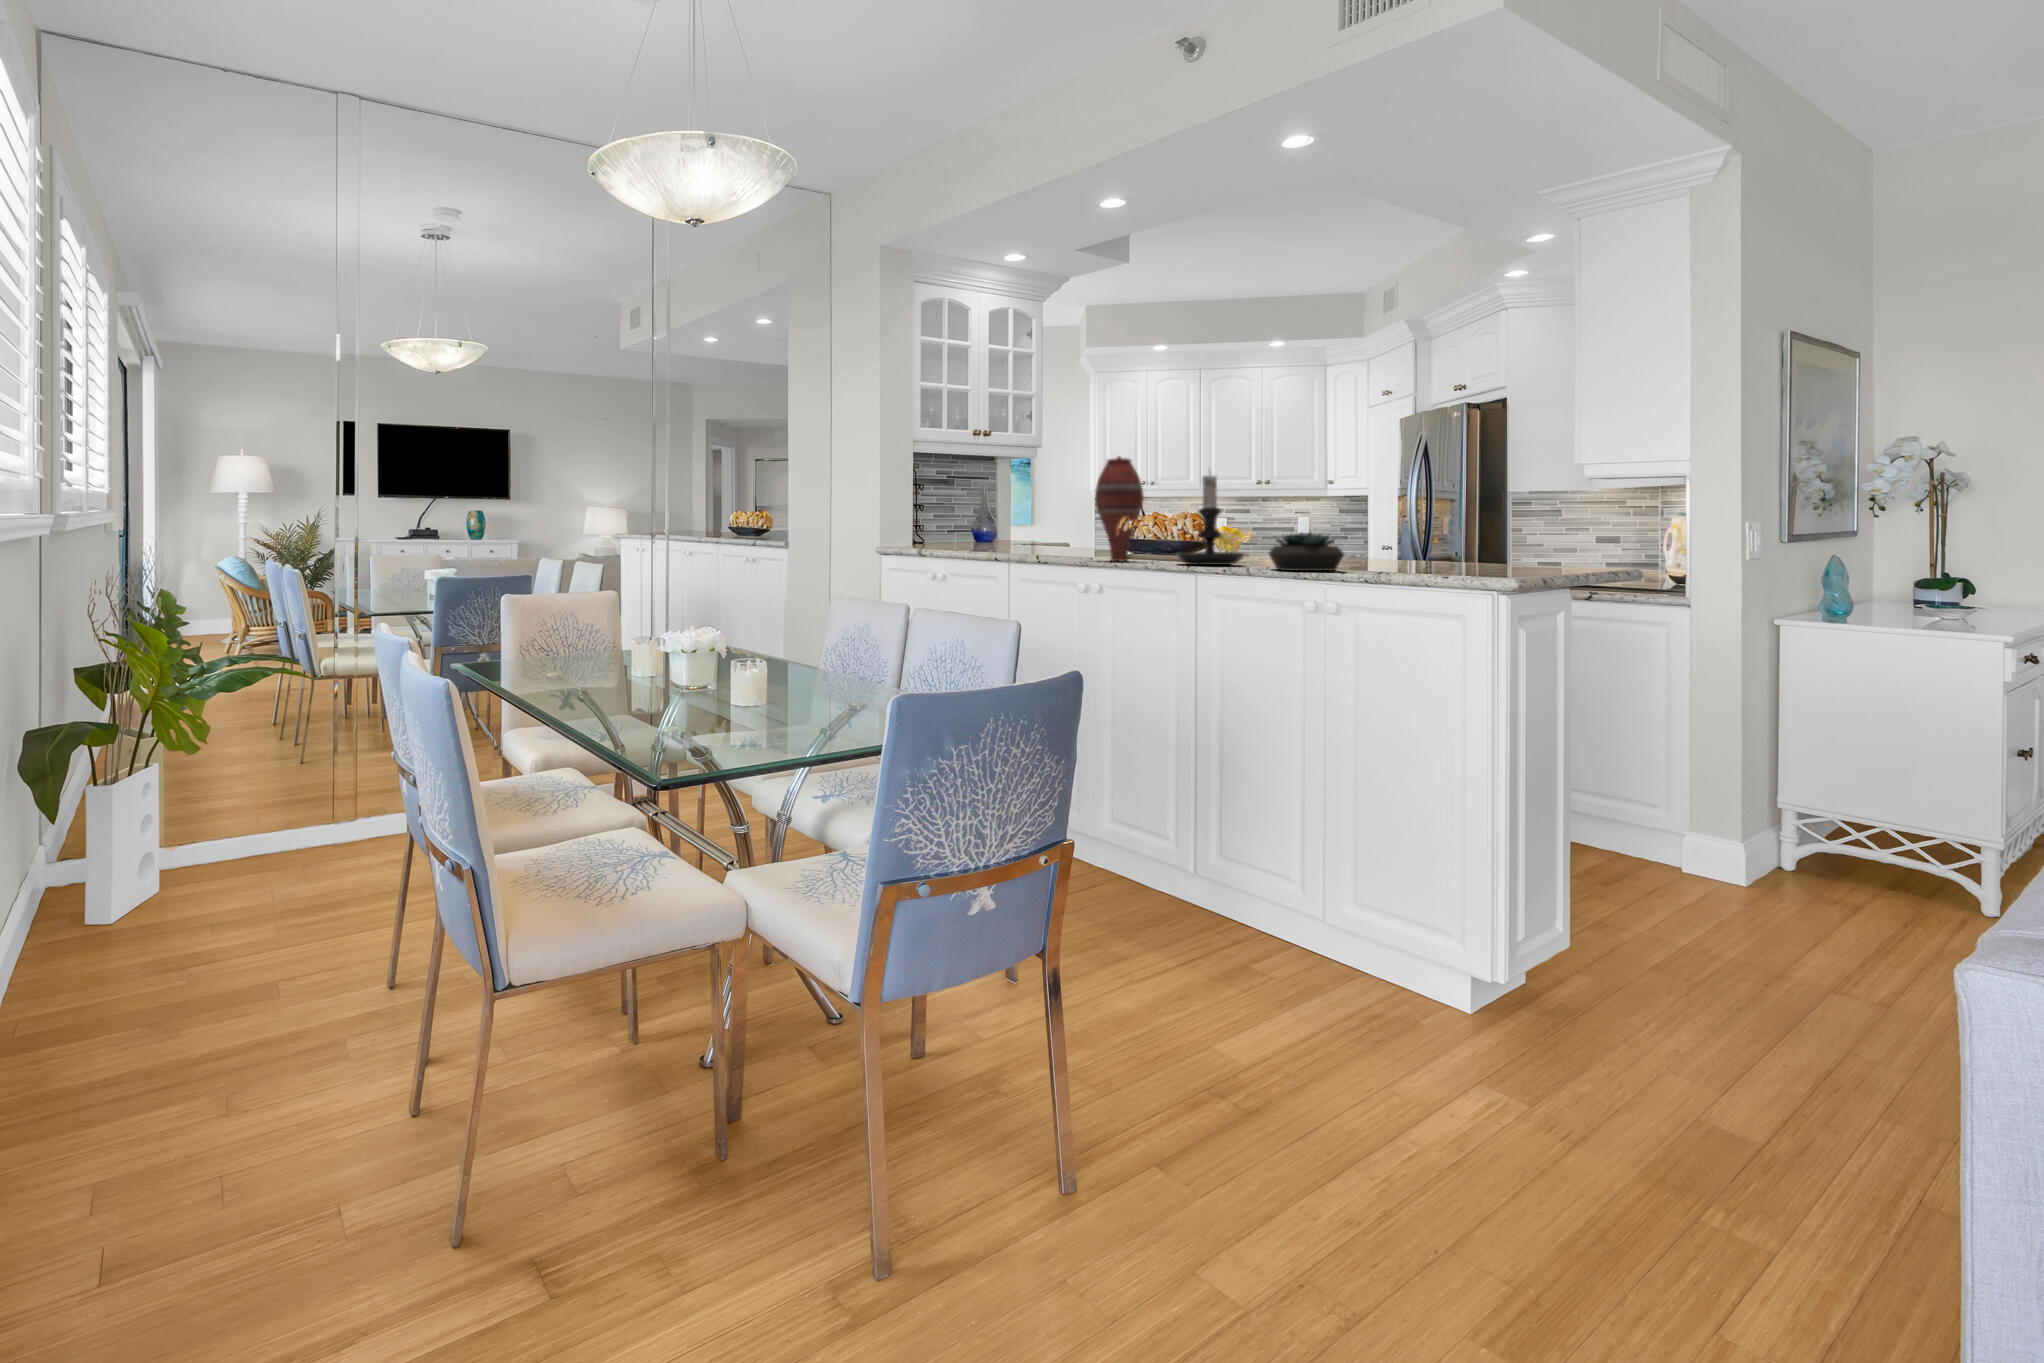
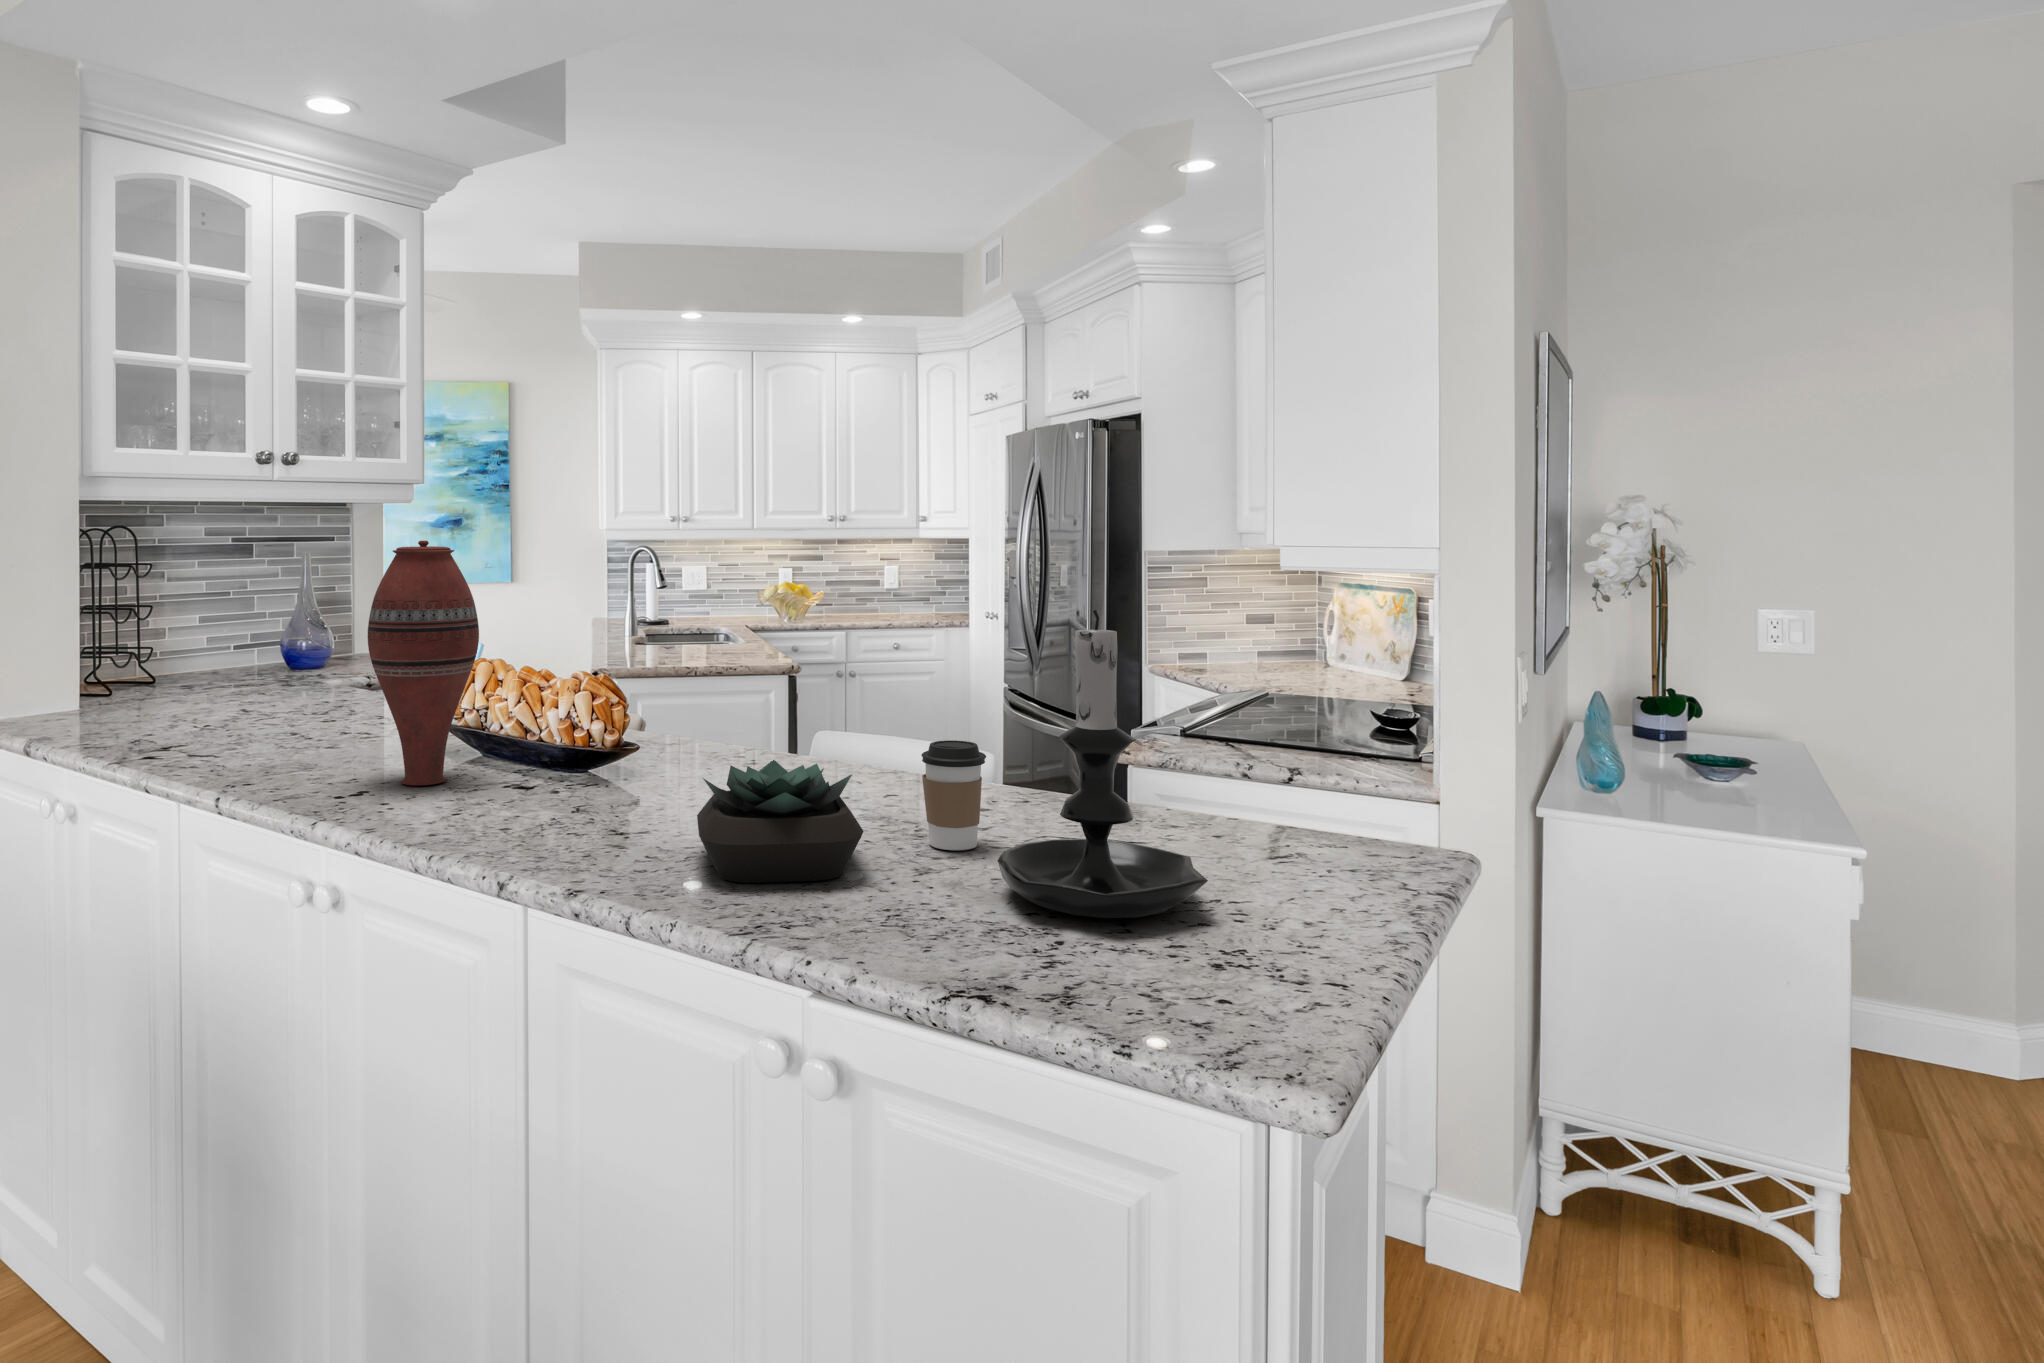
candle holder: present [1177,475,1244,565] -> present [998,610,1208,918]
coffee cup: none [1368,528,1399,571] -> present [921,740,986,850]

